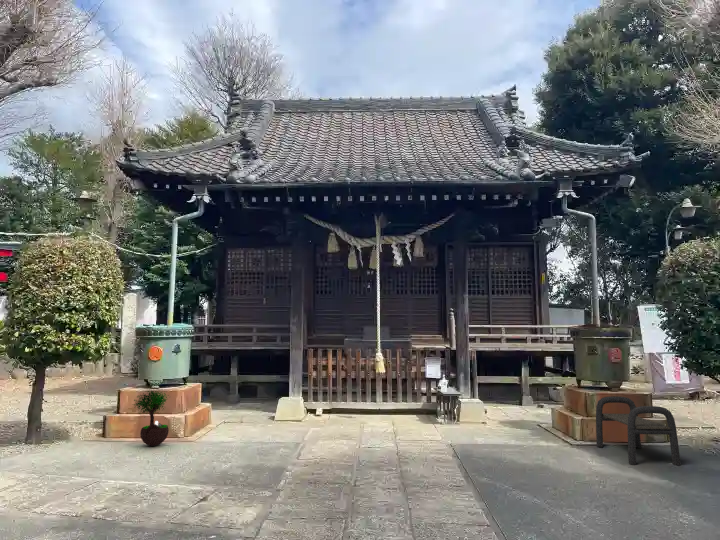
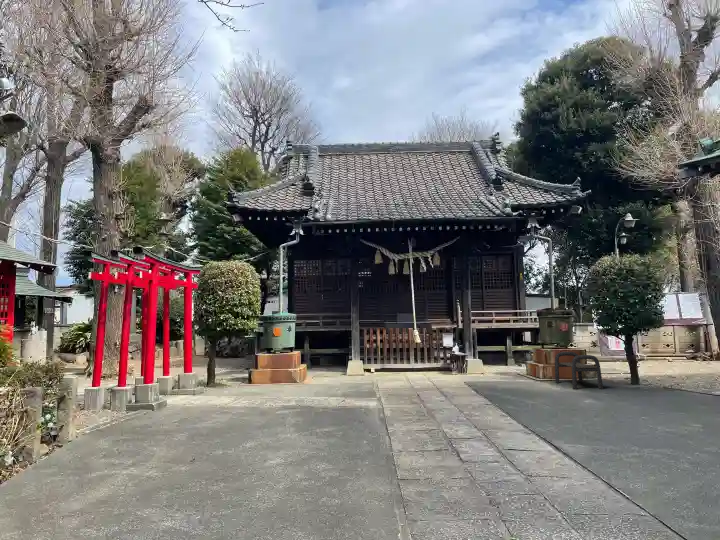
potted tree: present [134,390,169,446] -> none [271,351,292,388]

